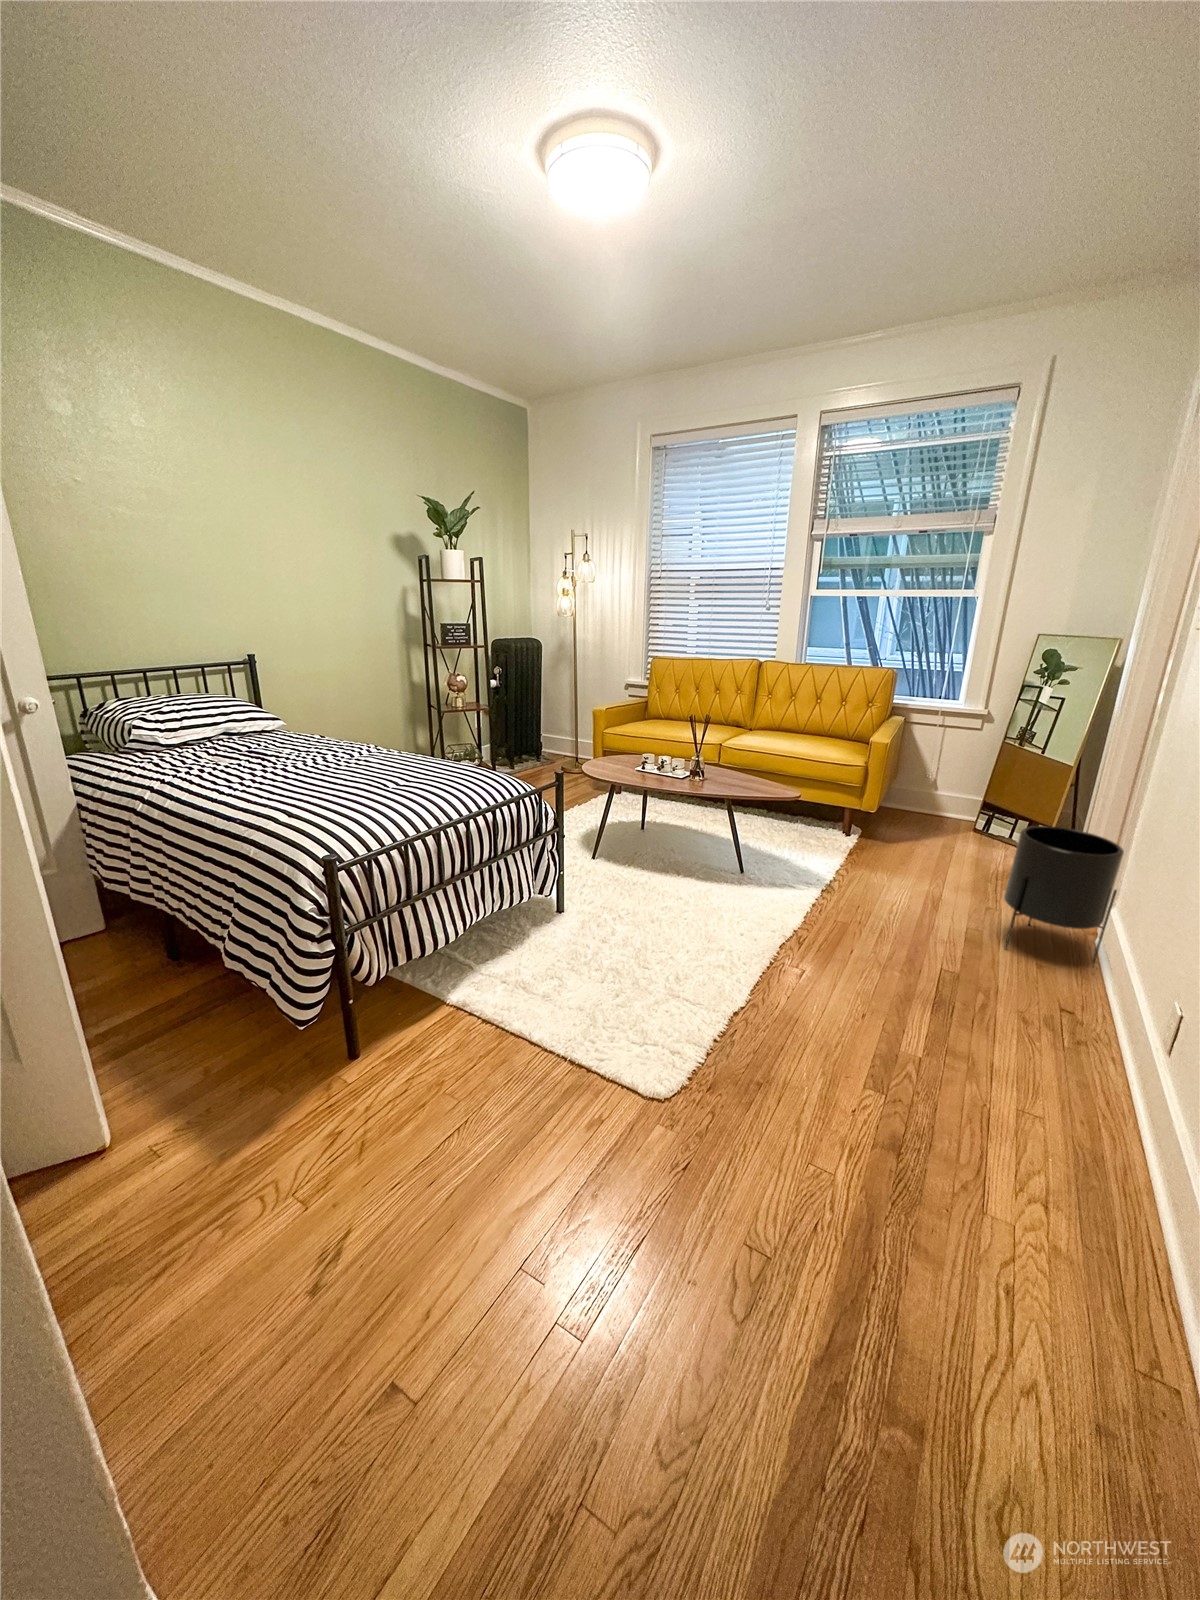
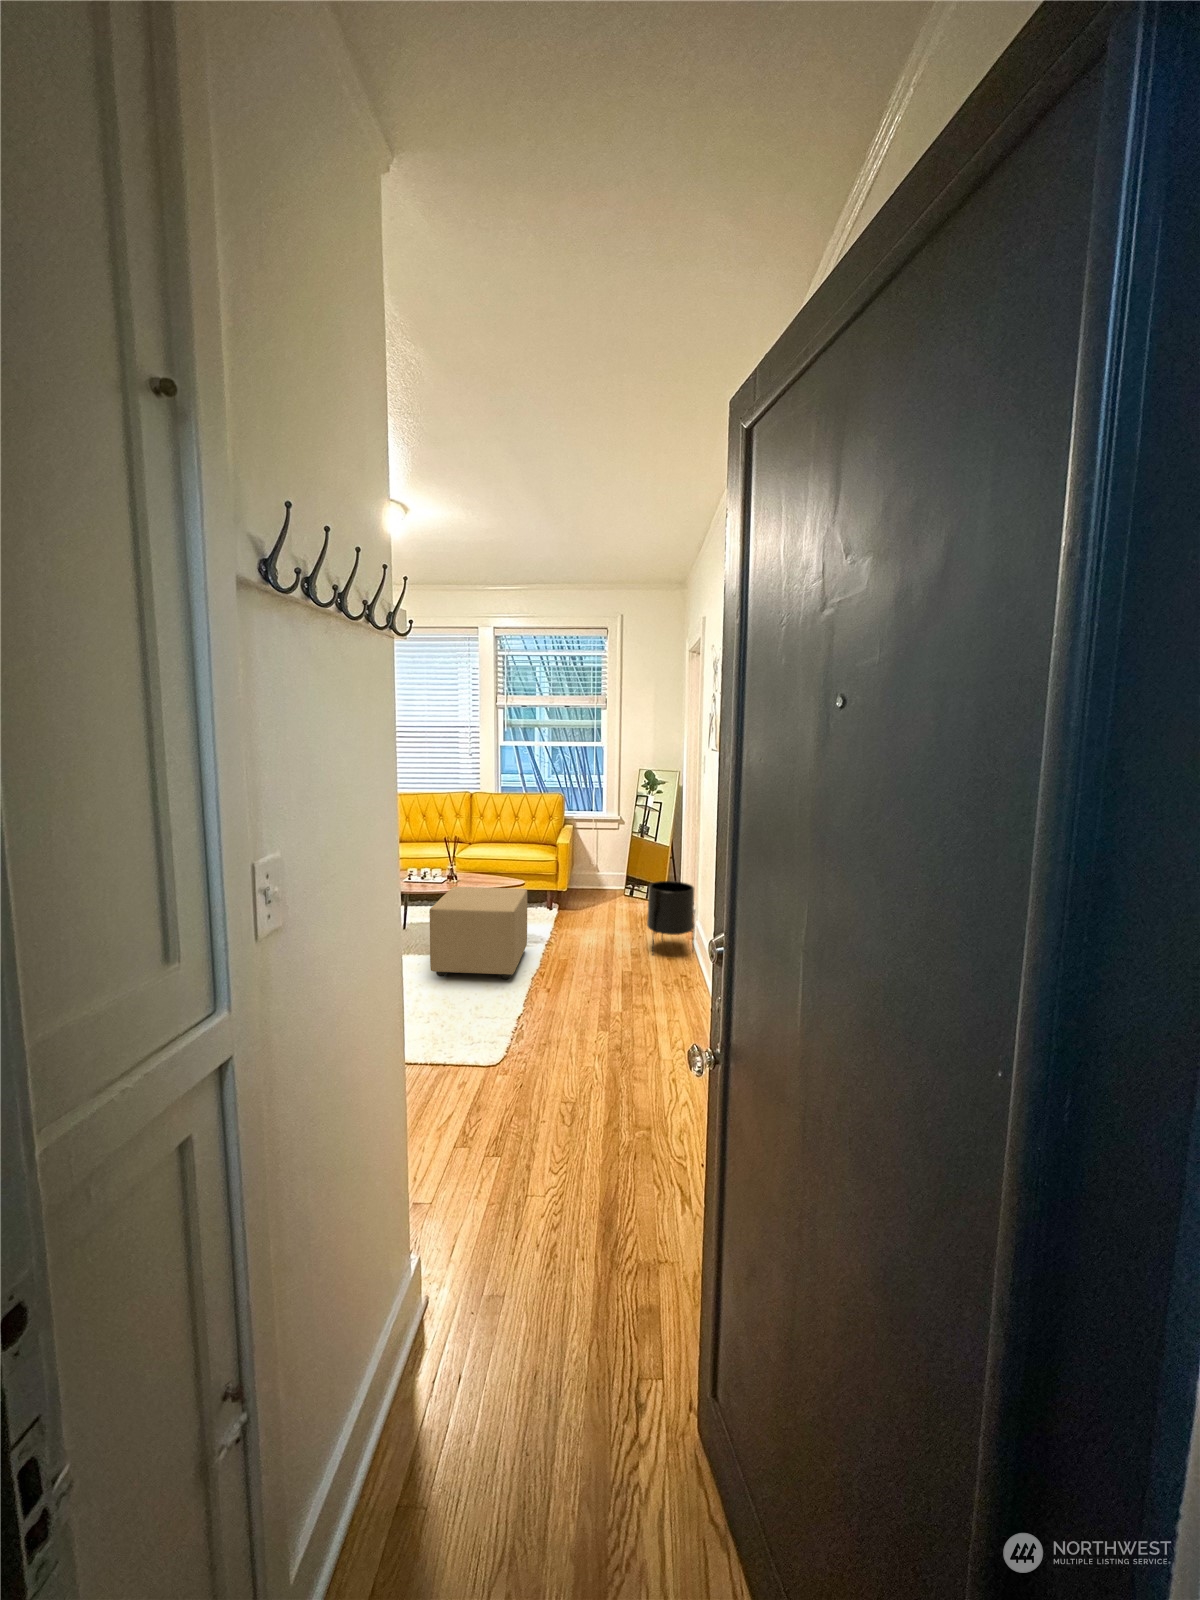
ottoman: none [639,785,798,933] -> present [429,887,528,979]

